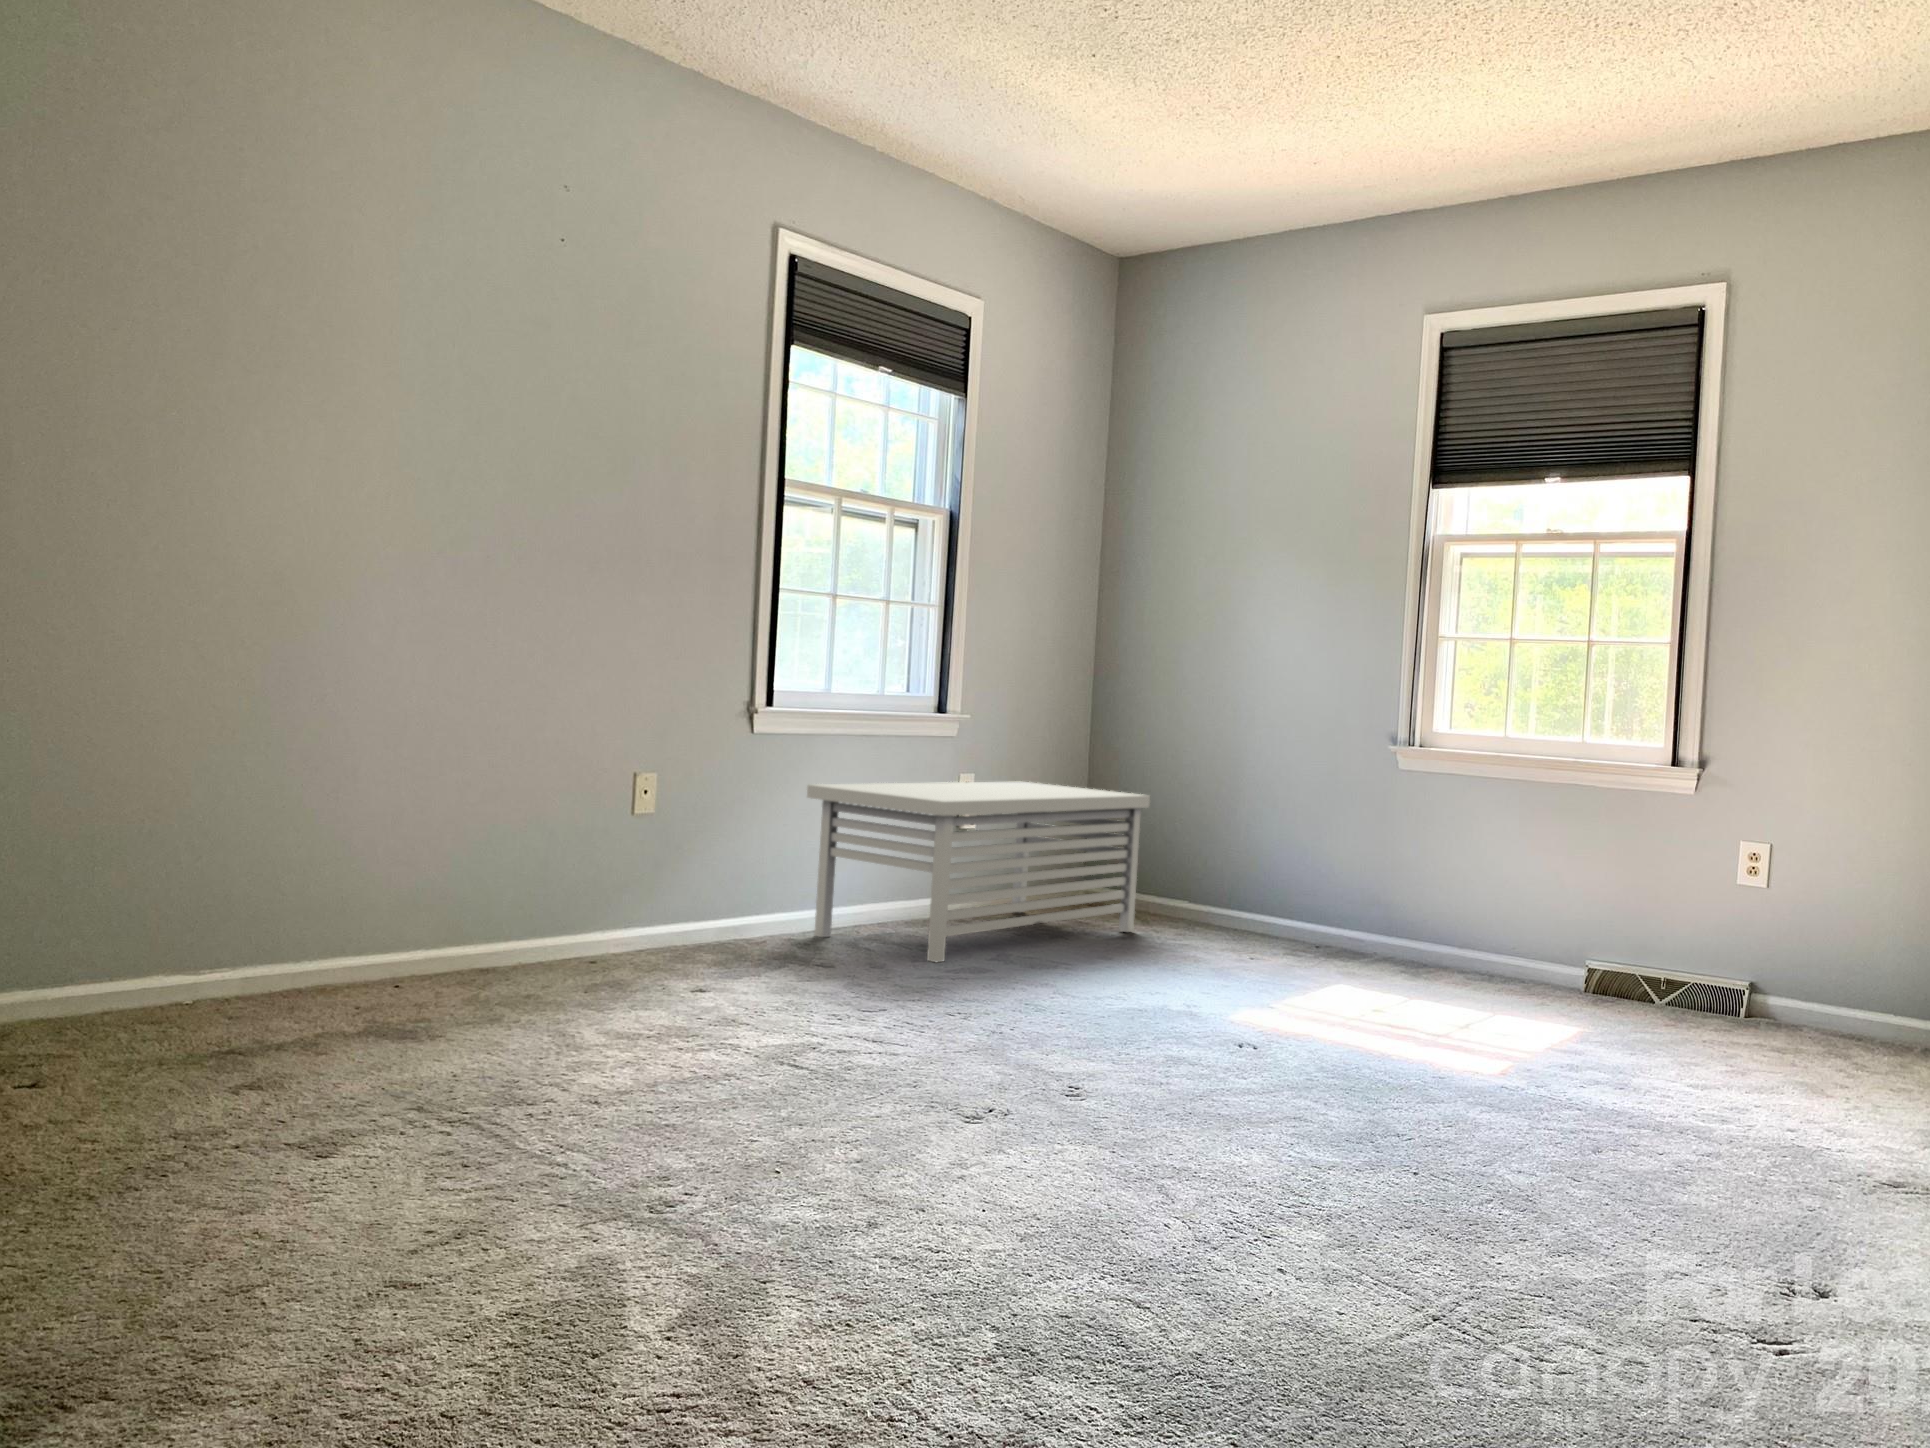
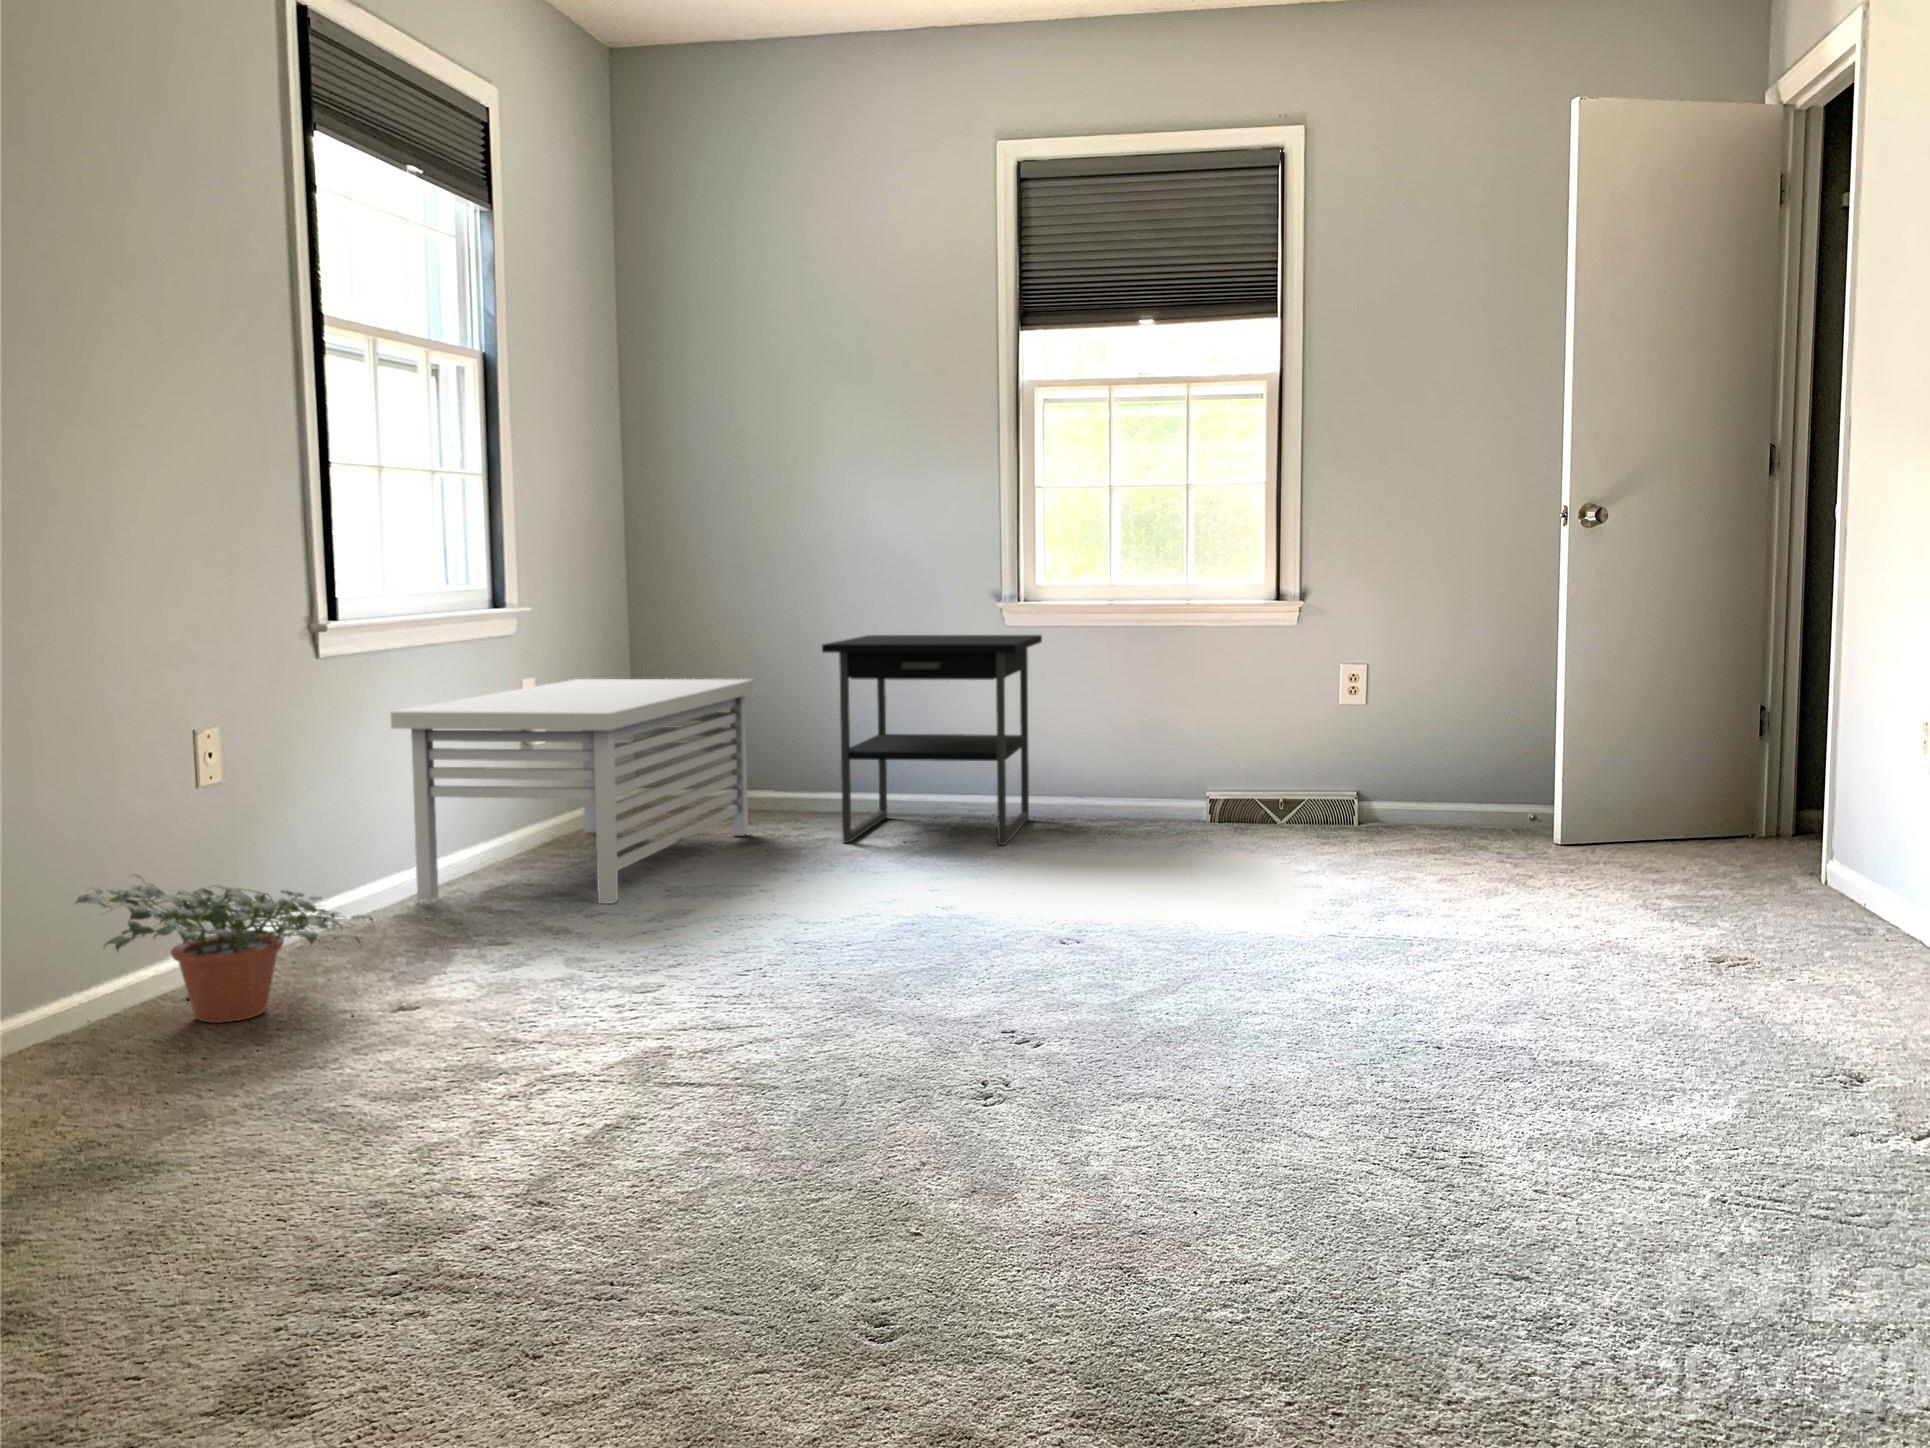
nightstand: none [1191,768,1429,975] -> present [822,635,1042,845]
potted plant: none [476,870,679,989] -> present [76,874,372,1023]

